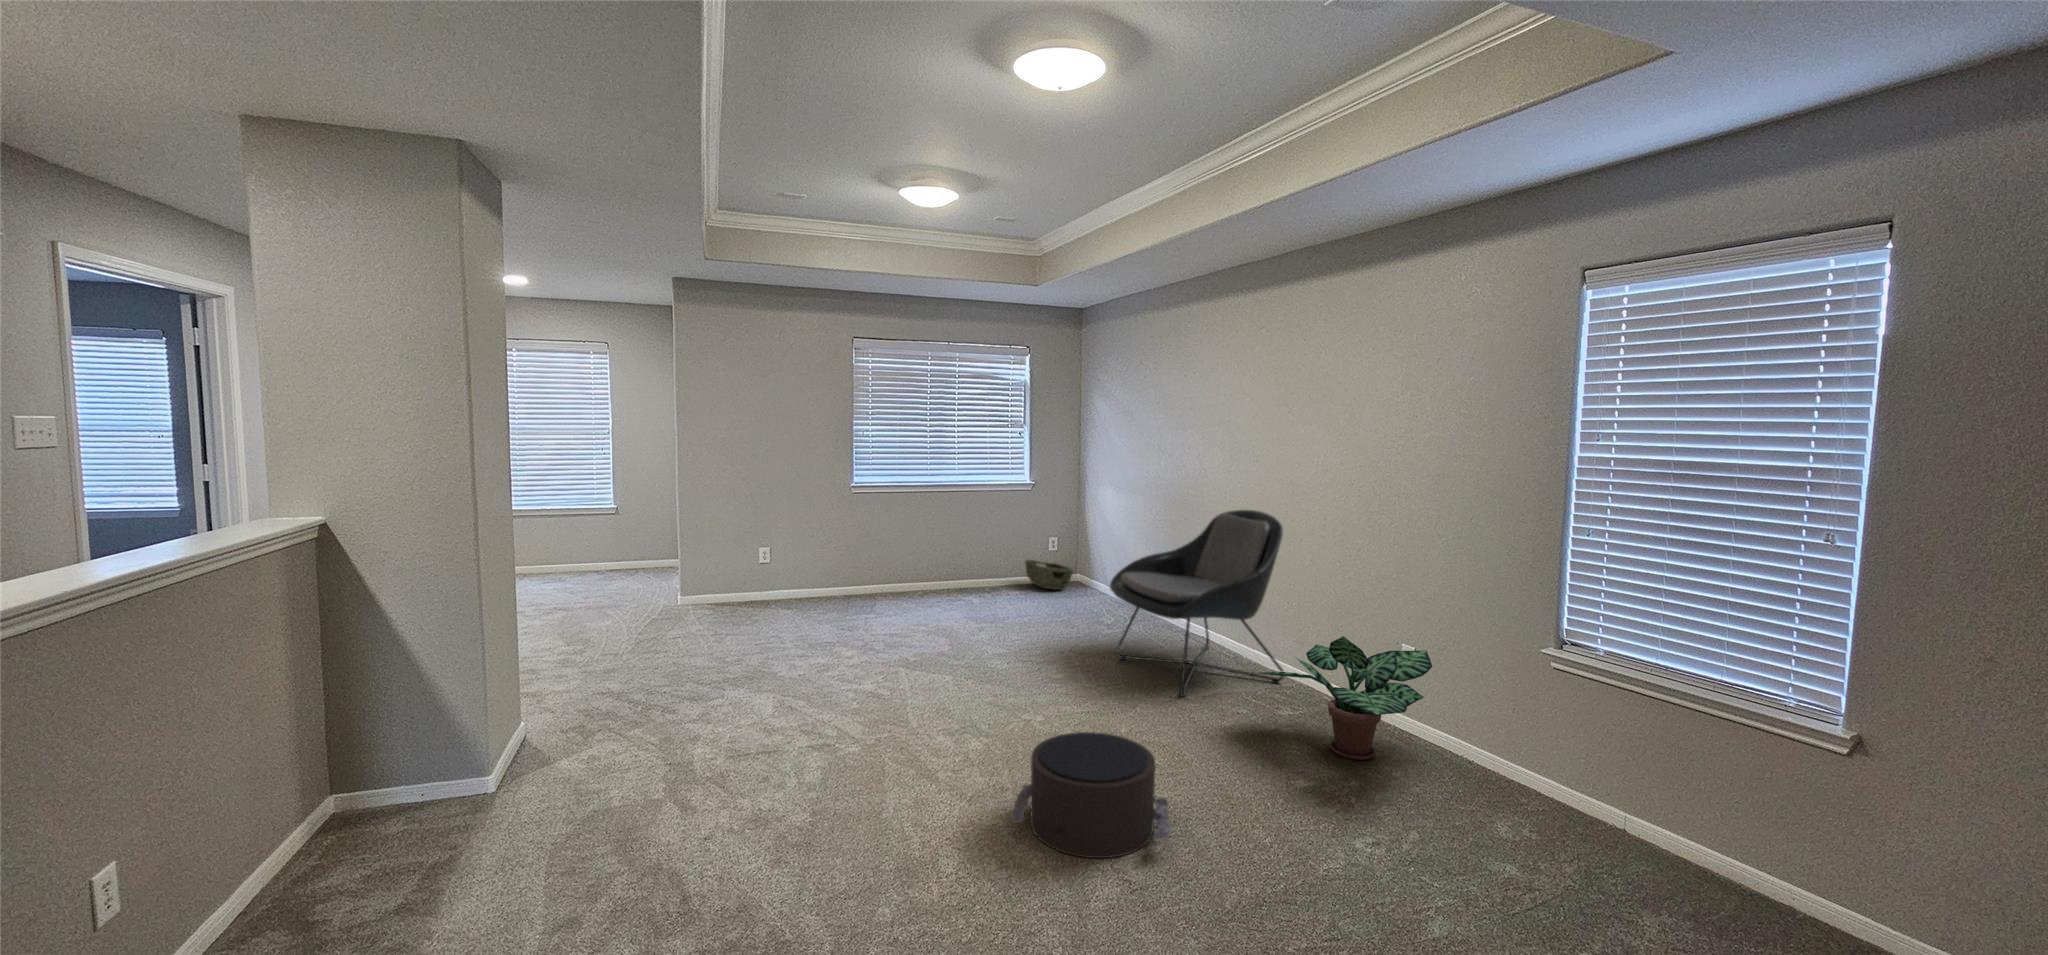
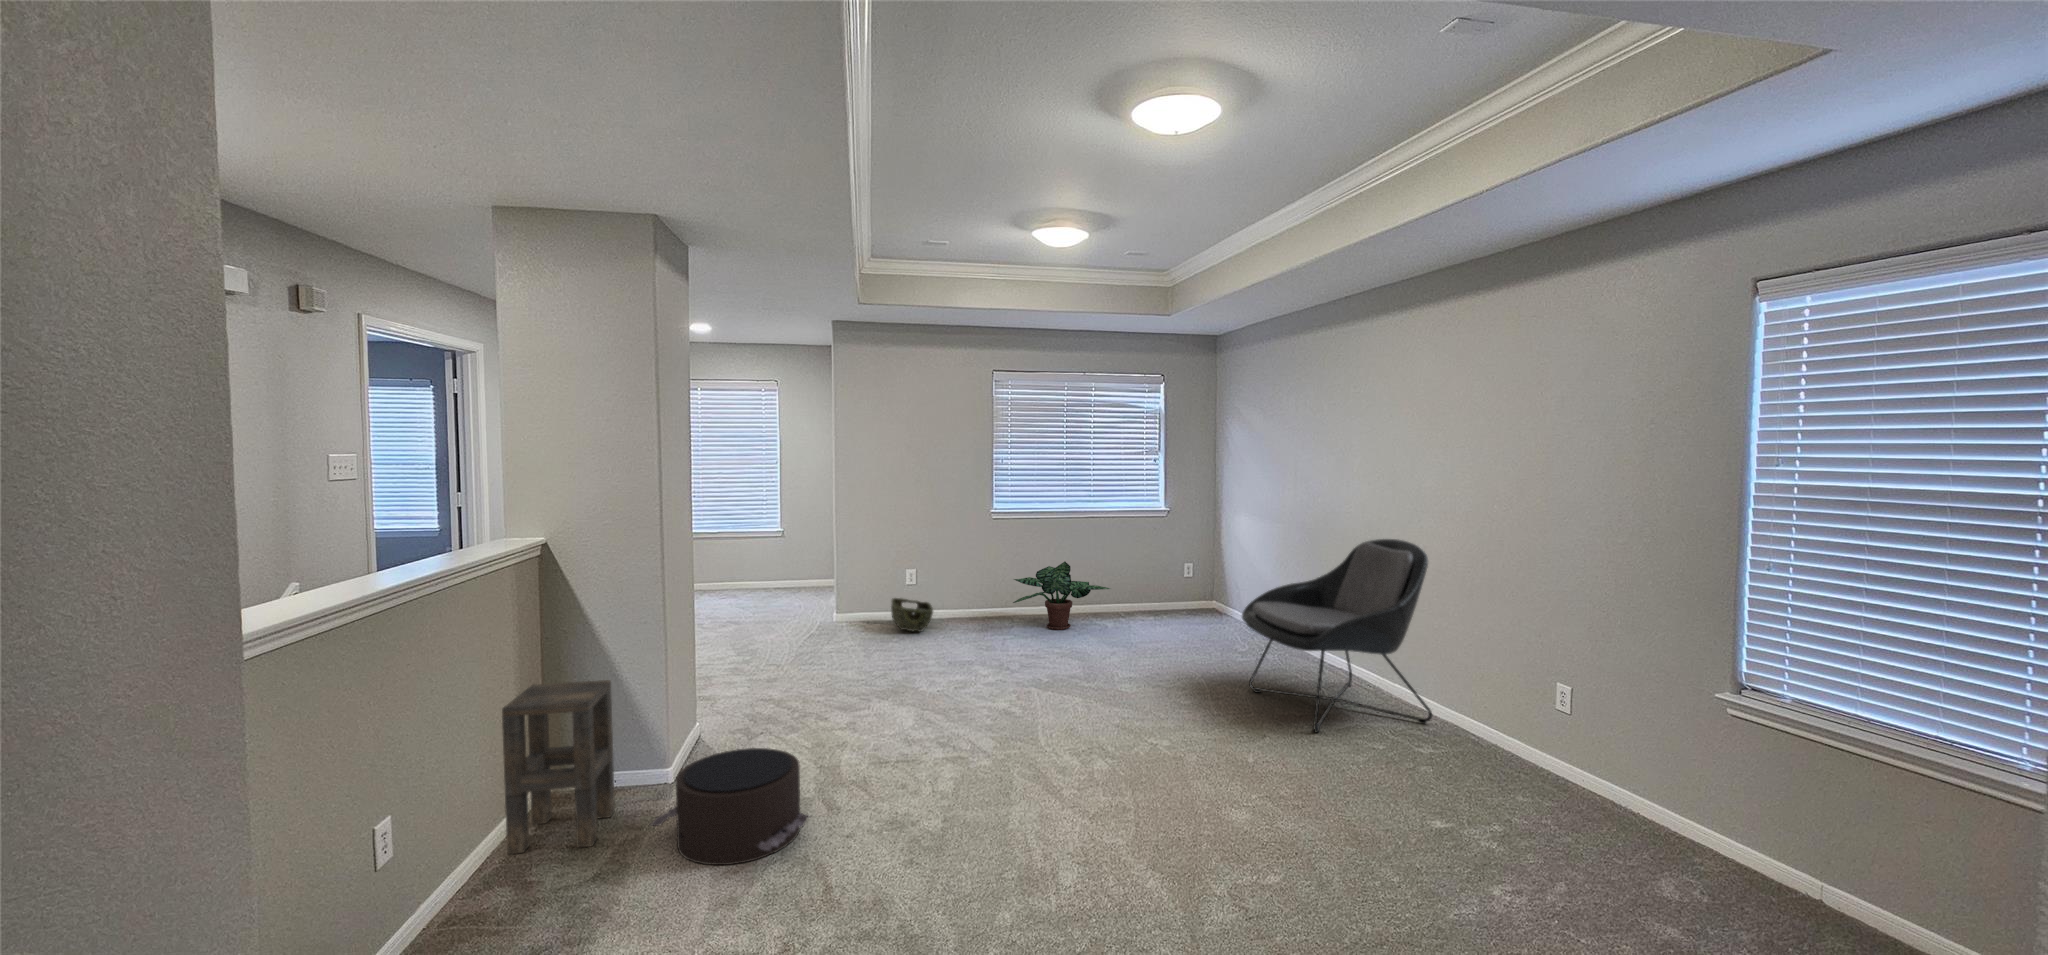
woven basket: present [1025,560,1073,590] -> present [891,598,933,632]
potted plant: present [1260,636,1432,760] -> present [1013,562,1110,630]
side table: none [257,683,418,903] -> present [502,680,615,854]
pouf: present [1011,732,1171,858] -> present [650,748,810,865]

